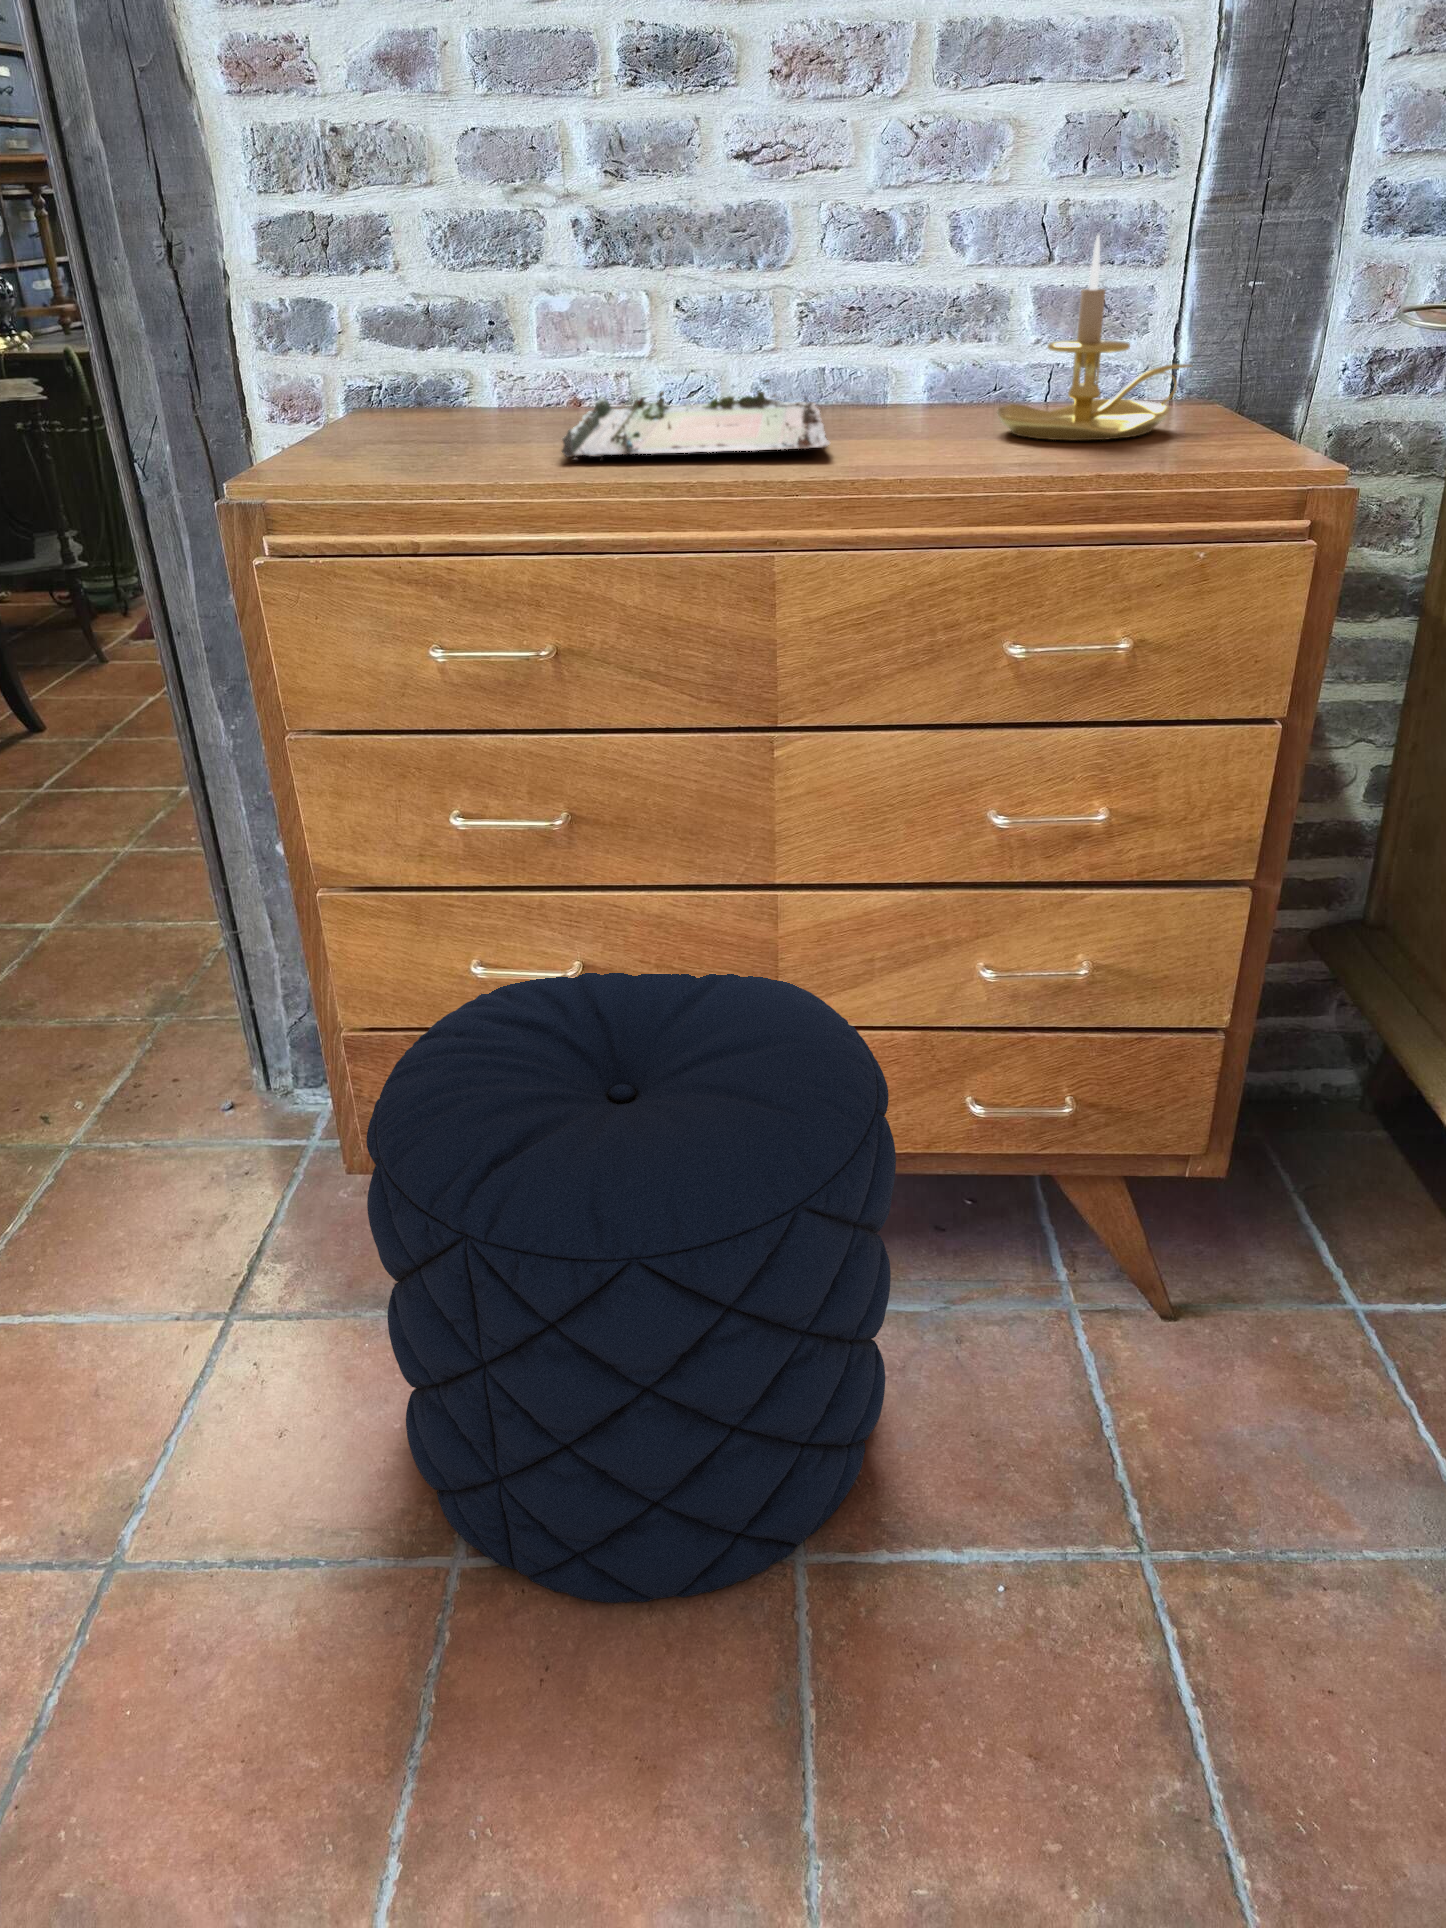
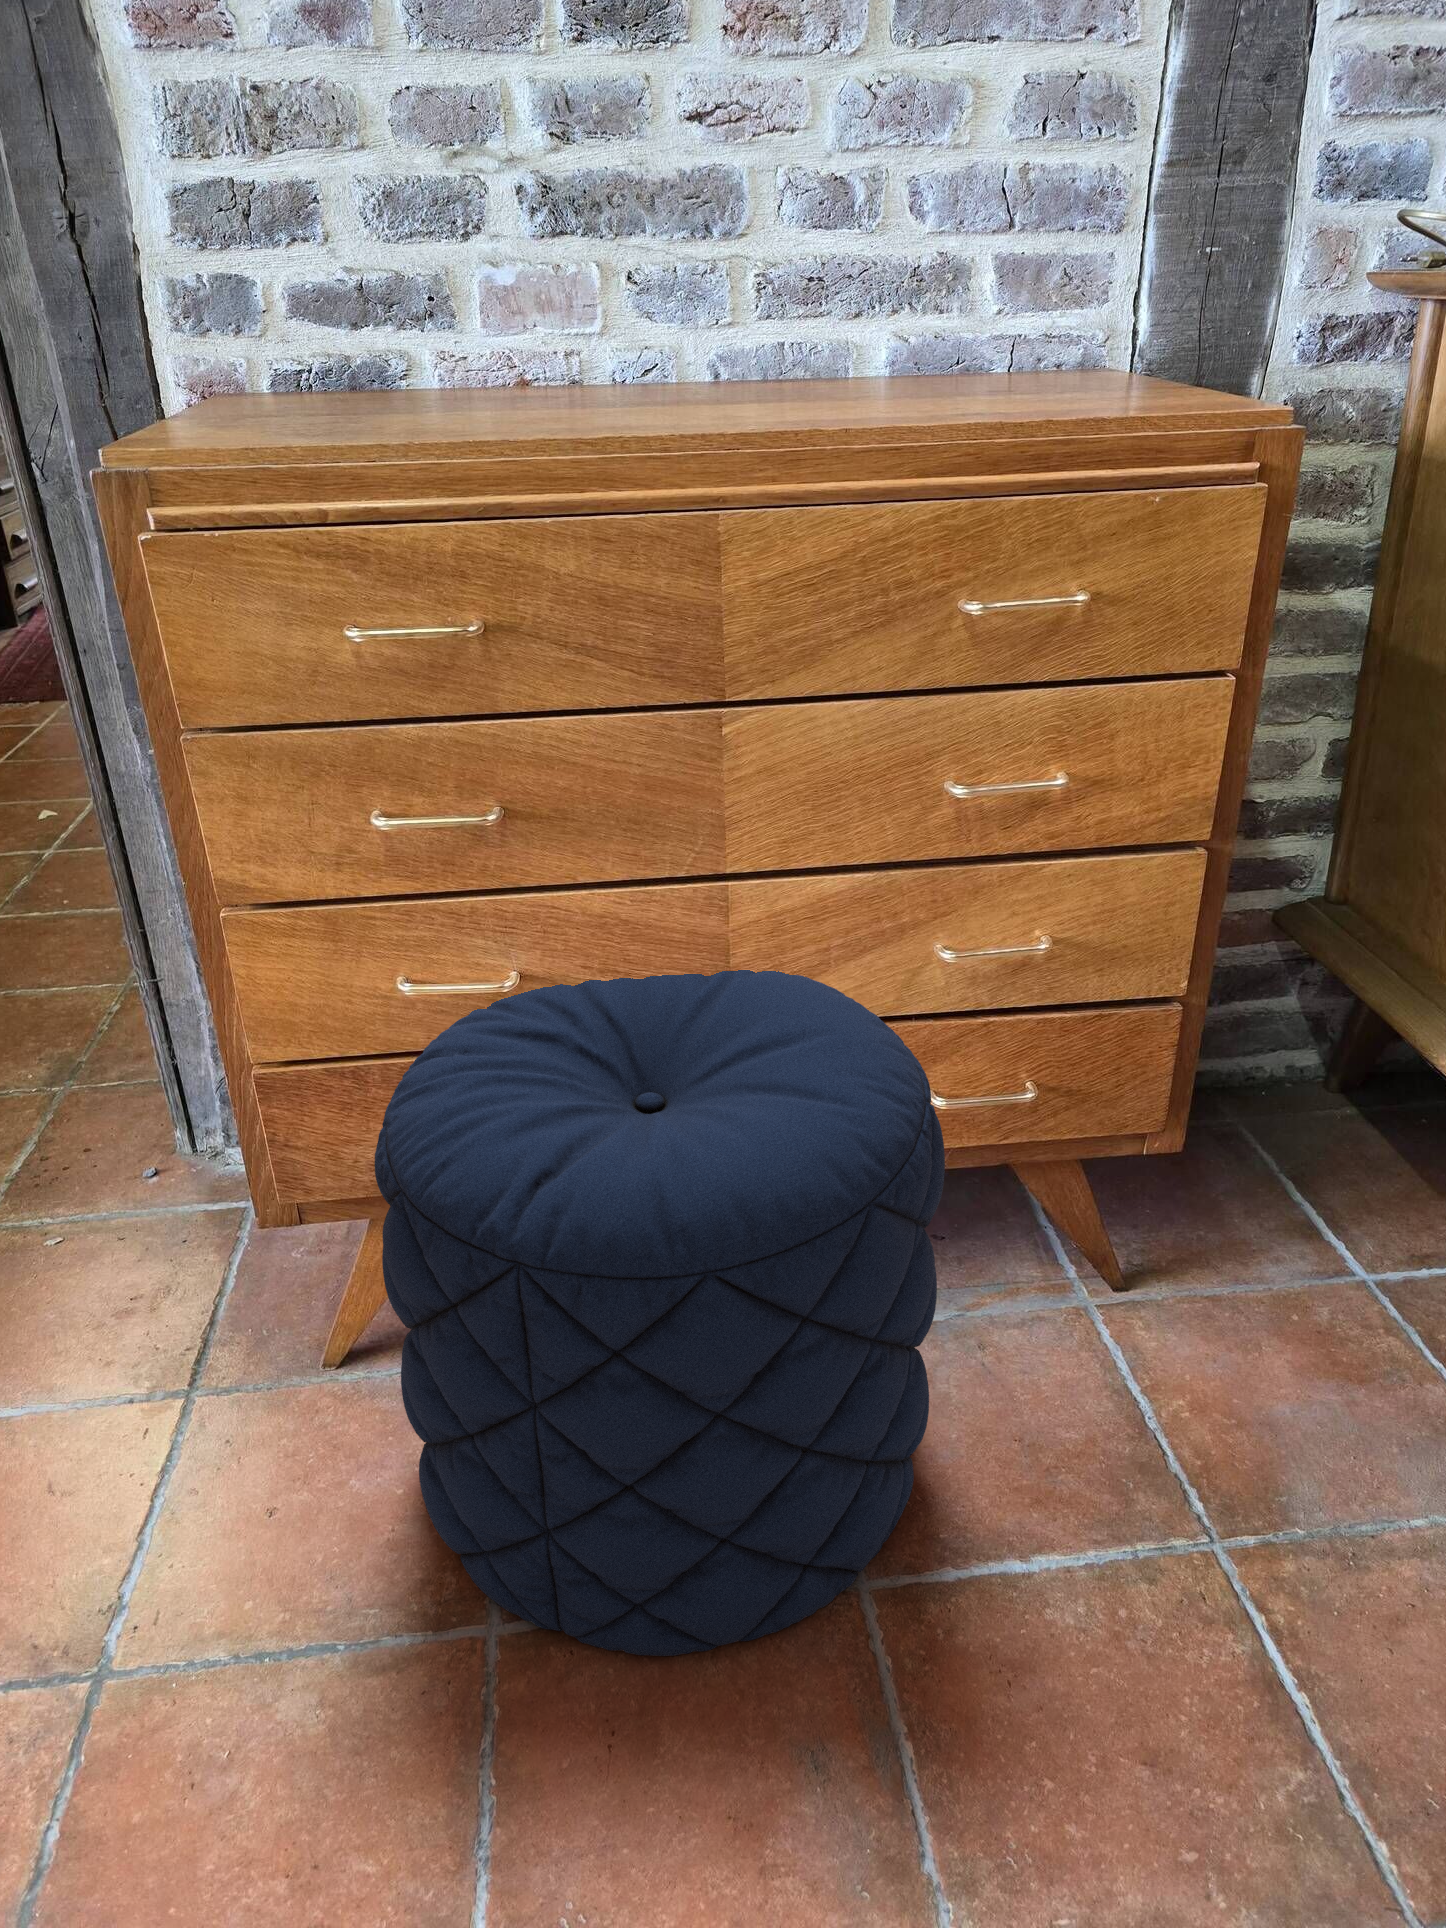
candle holder: present [997,235,1192,440] -> none [982,190,1174,400]
tray: present [562,379,830,460] -> none [545,344,832,428]

